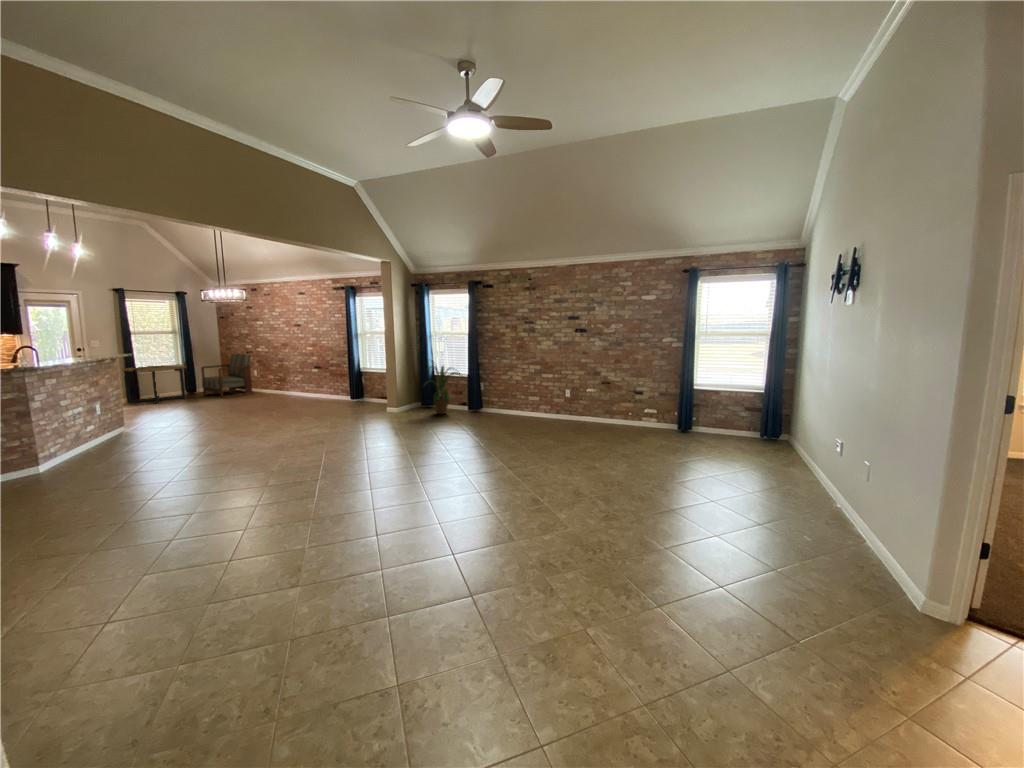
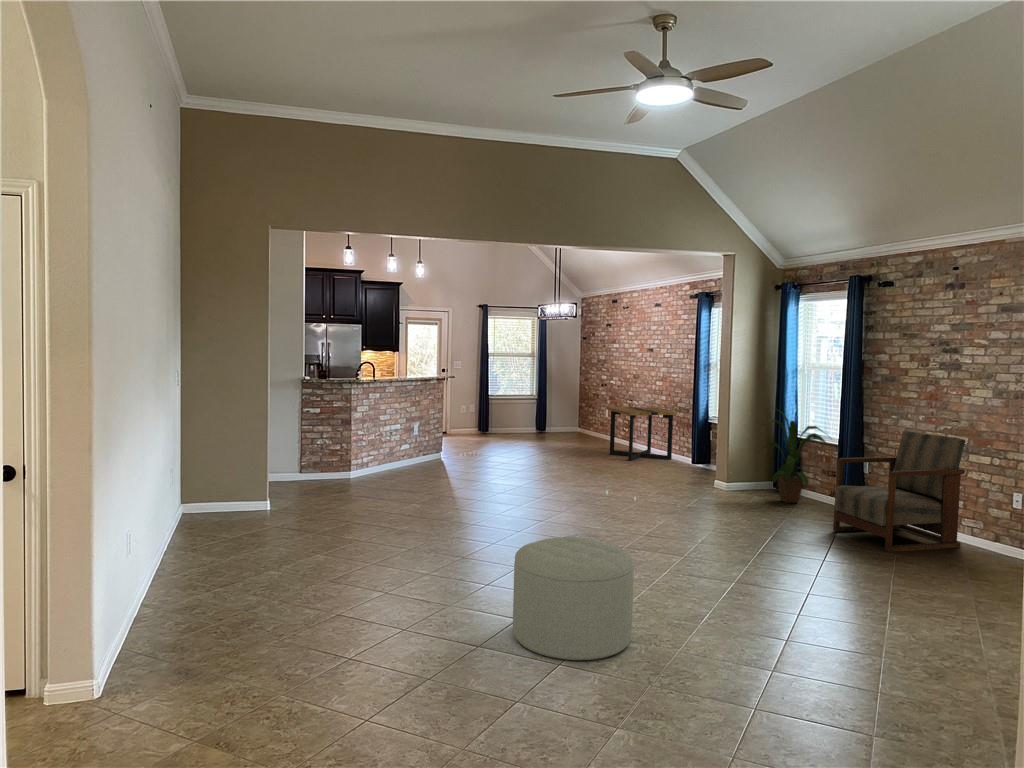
armchair: present [201,354,254,398] -> present [833,431,966,552]
side table: present [122,365,186,404] -> present [607,407,677,461]
ottoman: none [452,461,537,550] -> present [513,537,634,661]

